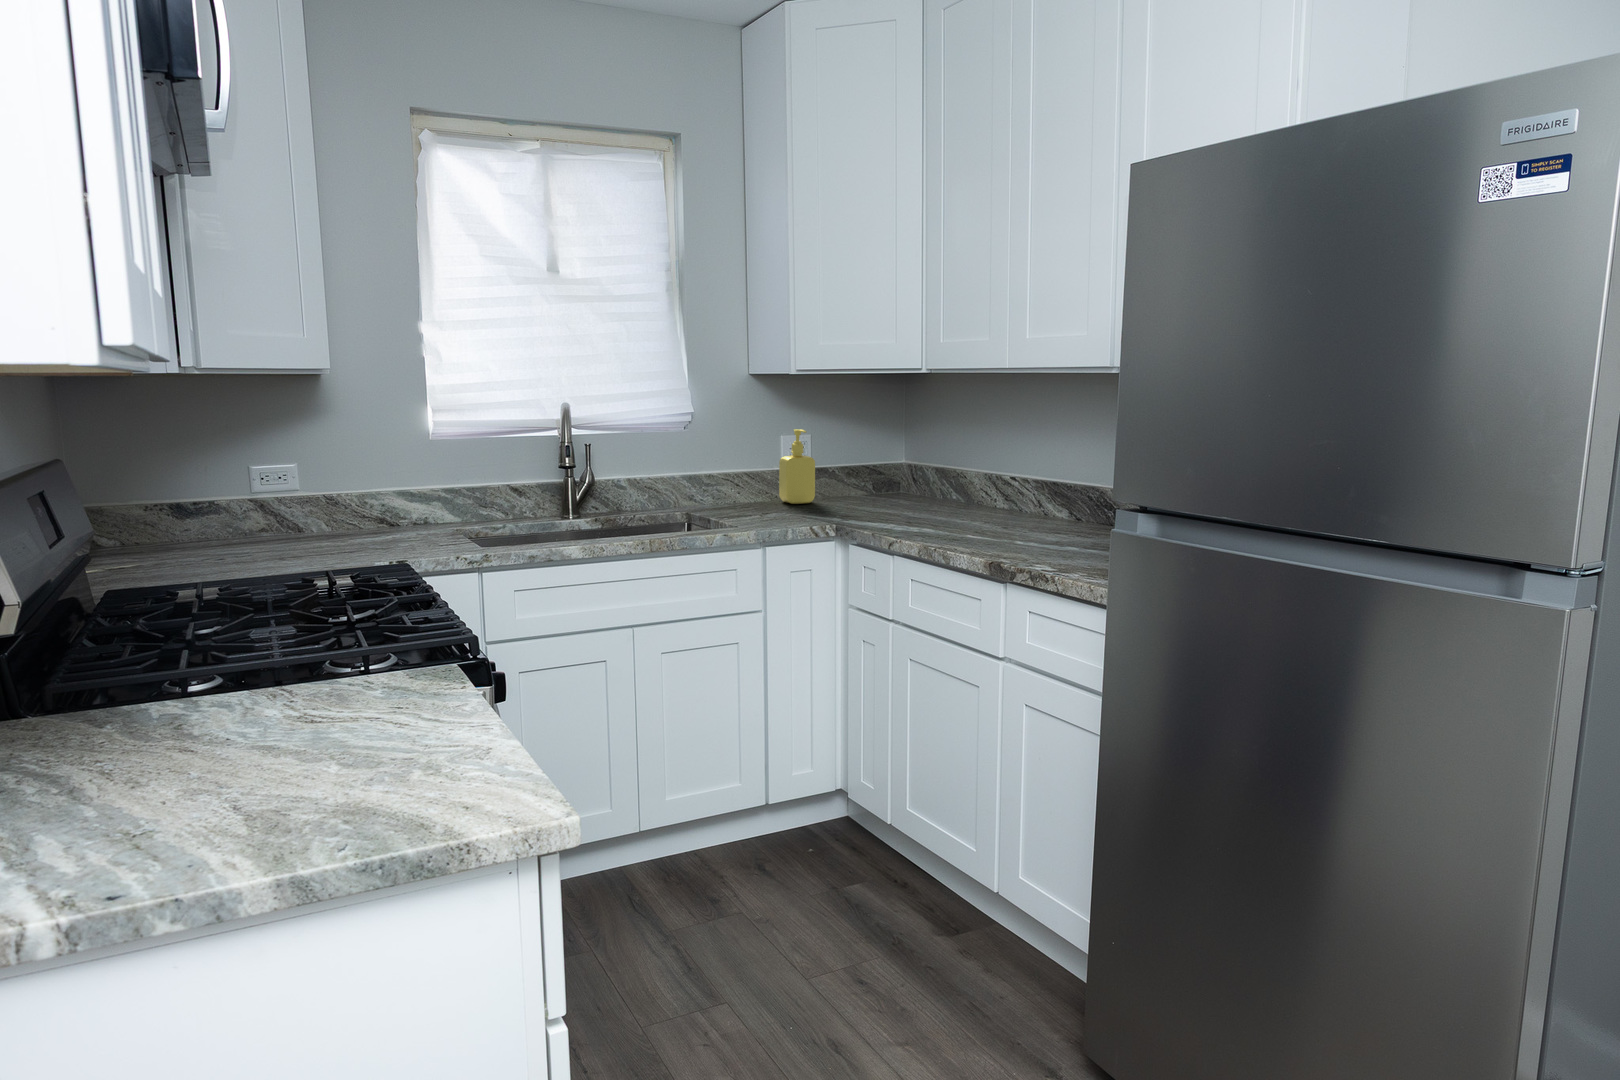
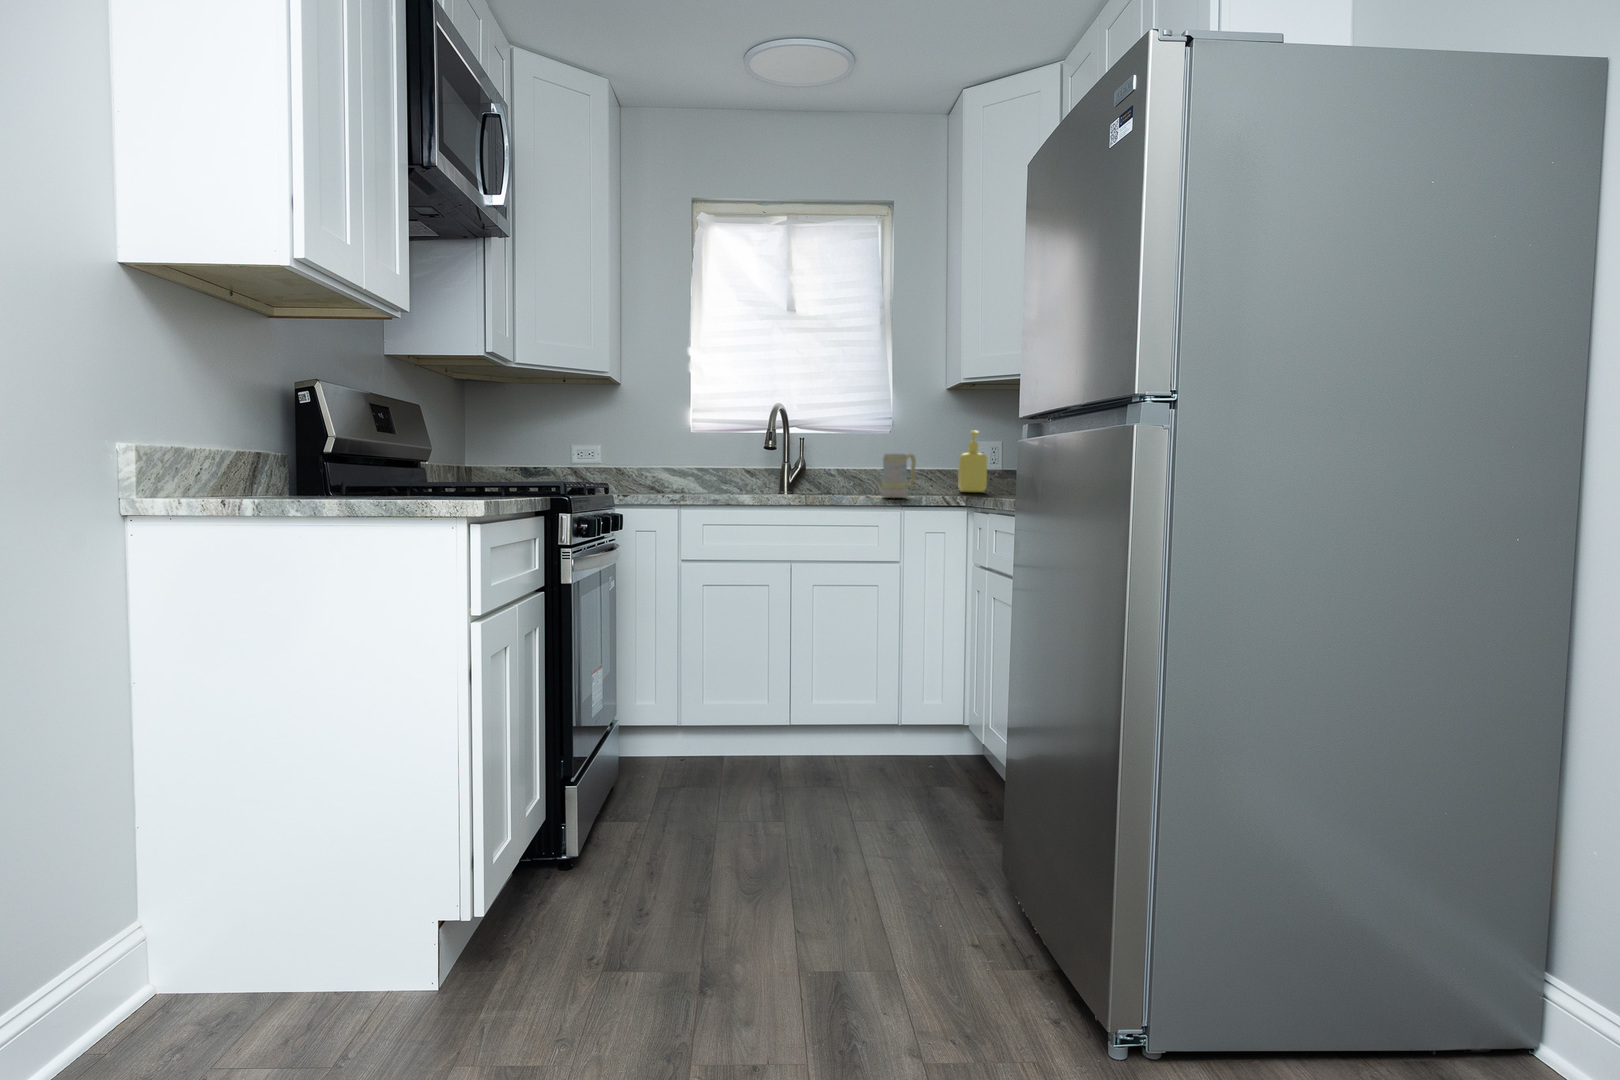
mug: none [720,468,755,527] -> present [881,453,916,498]

